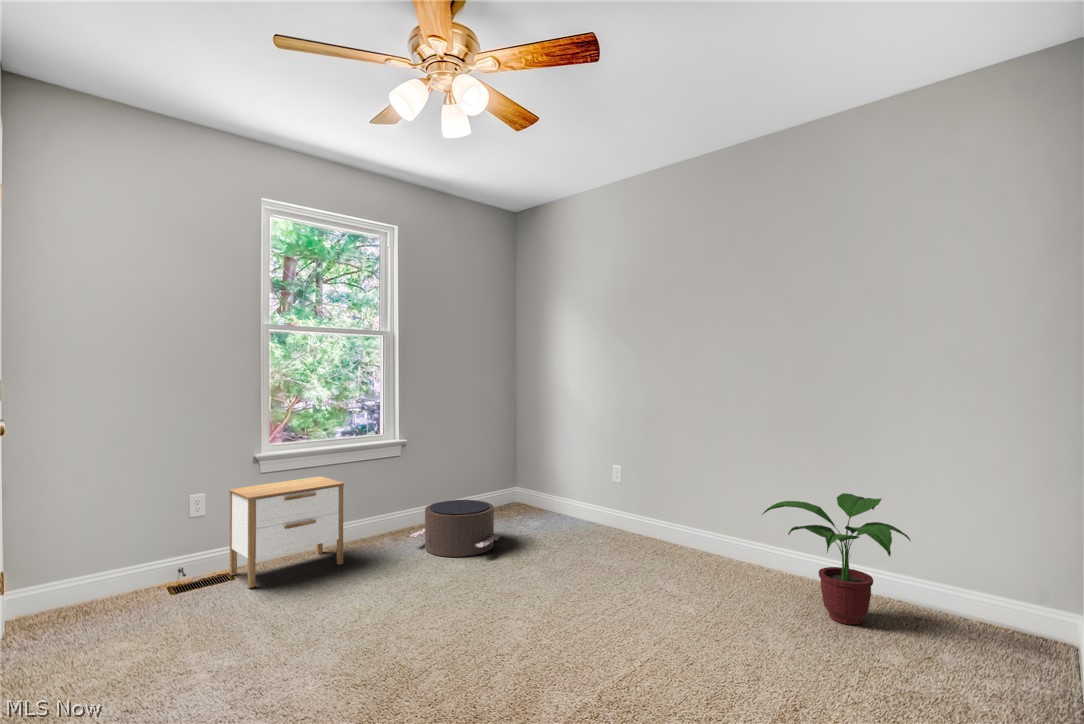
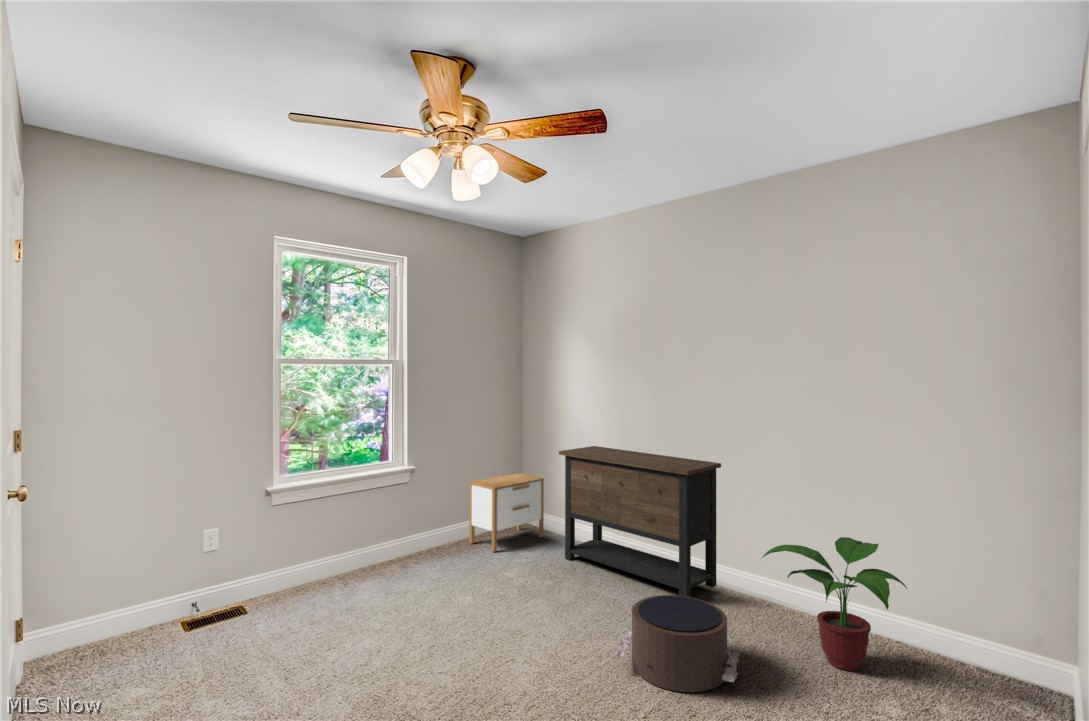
dresser: none [554,416,721,566] -> present [559,446,721,597]
nightstand: present [229,476,344,588] -> present [469,473,544,552]
pouf: present [410,500,501,557] -> present [614,595,739,692]

